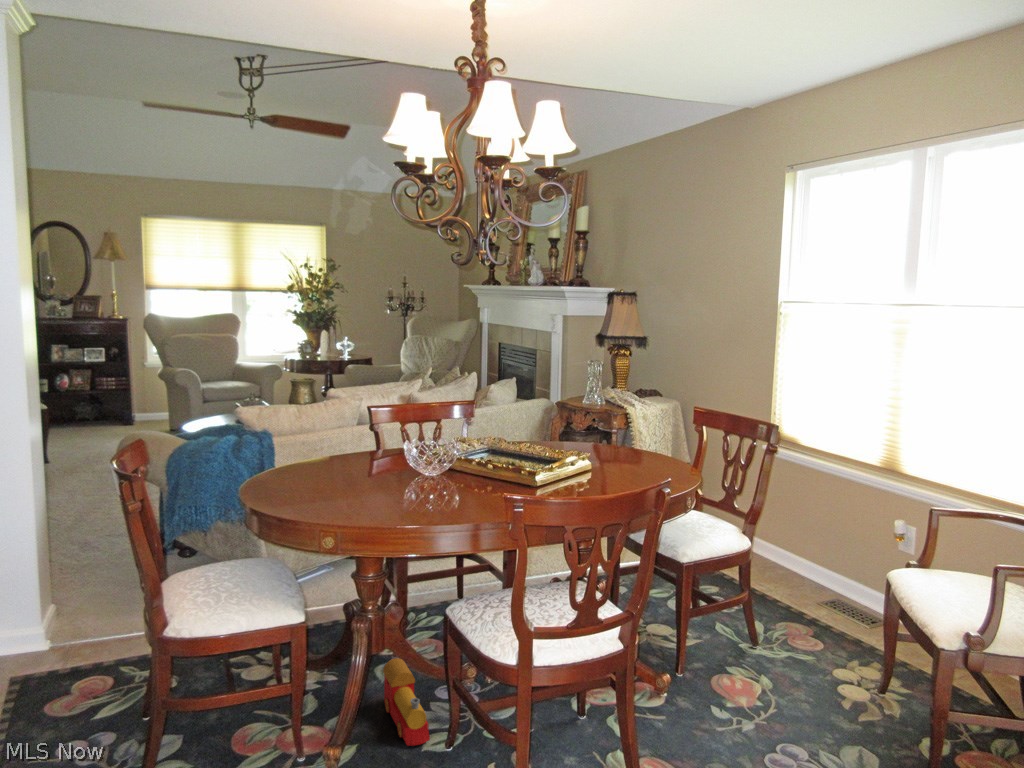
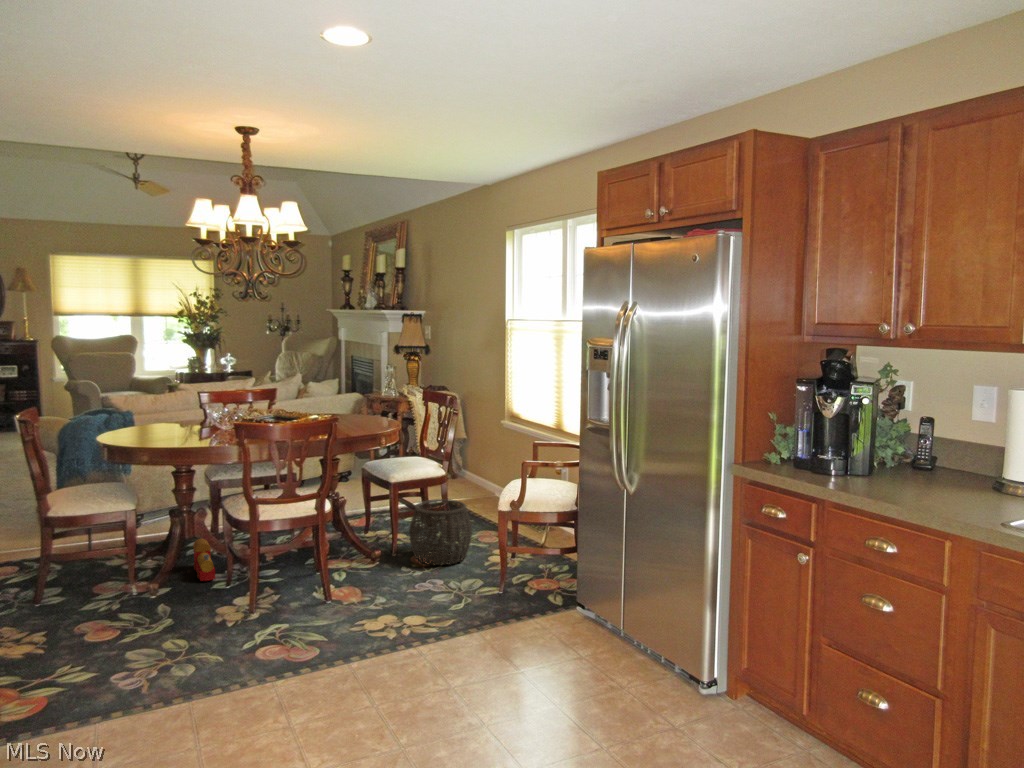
woven basket: none [727,597,839,722] -> present [409,499,472,565]

